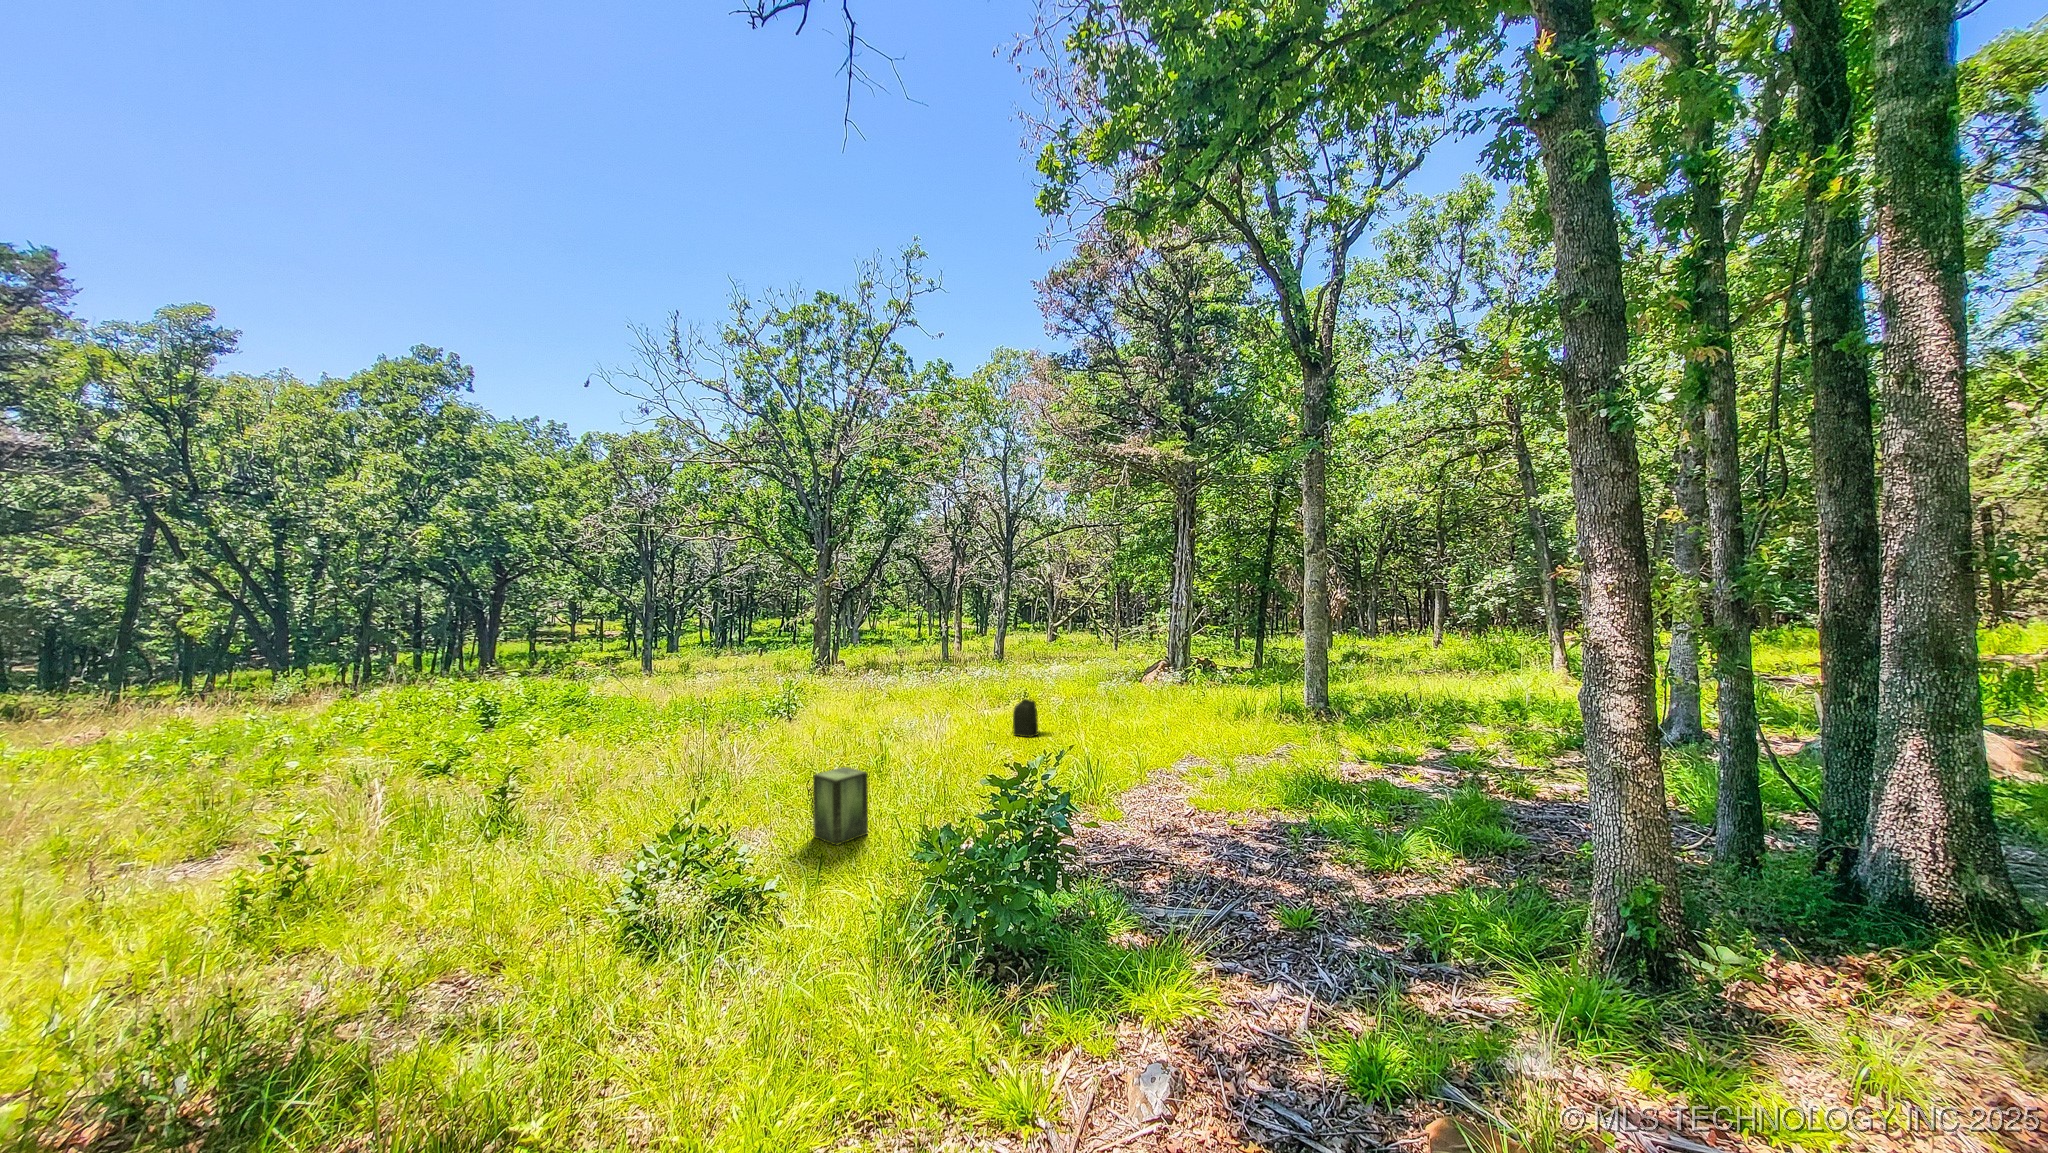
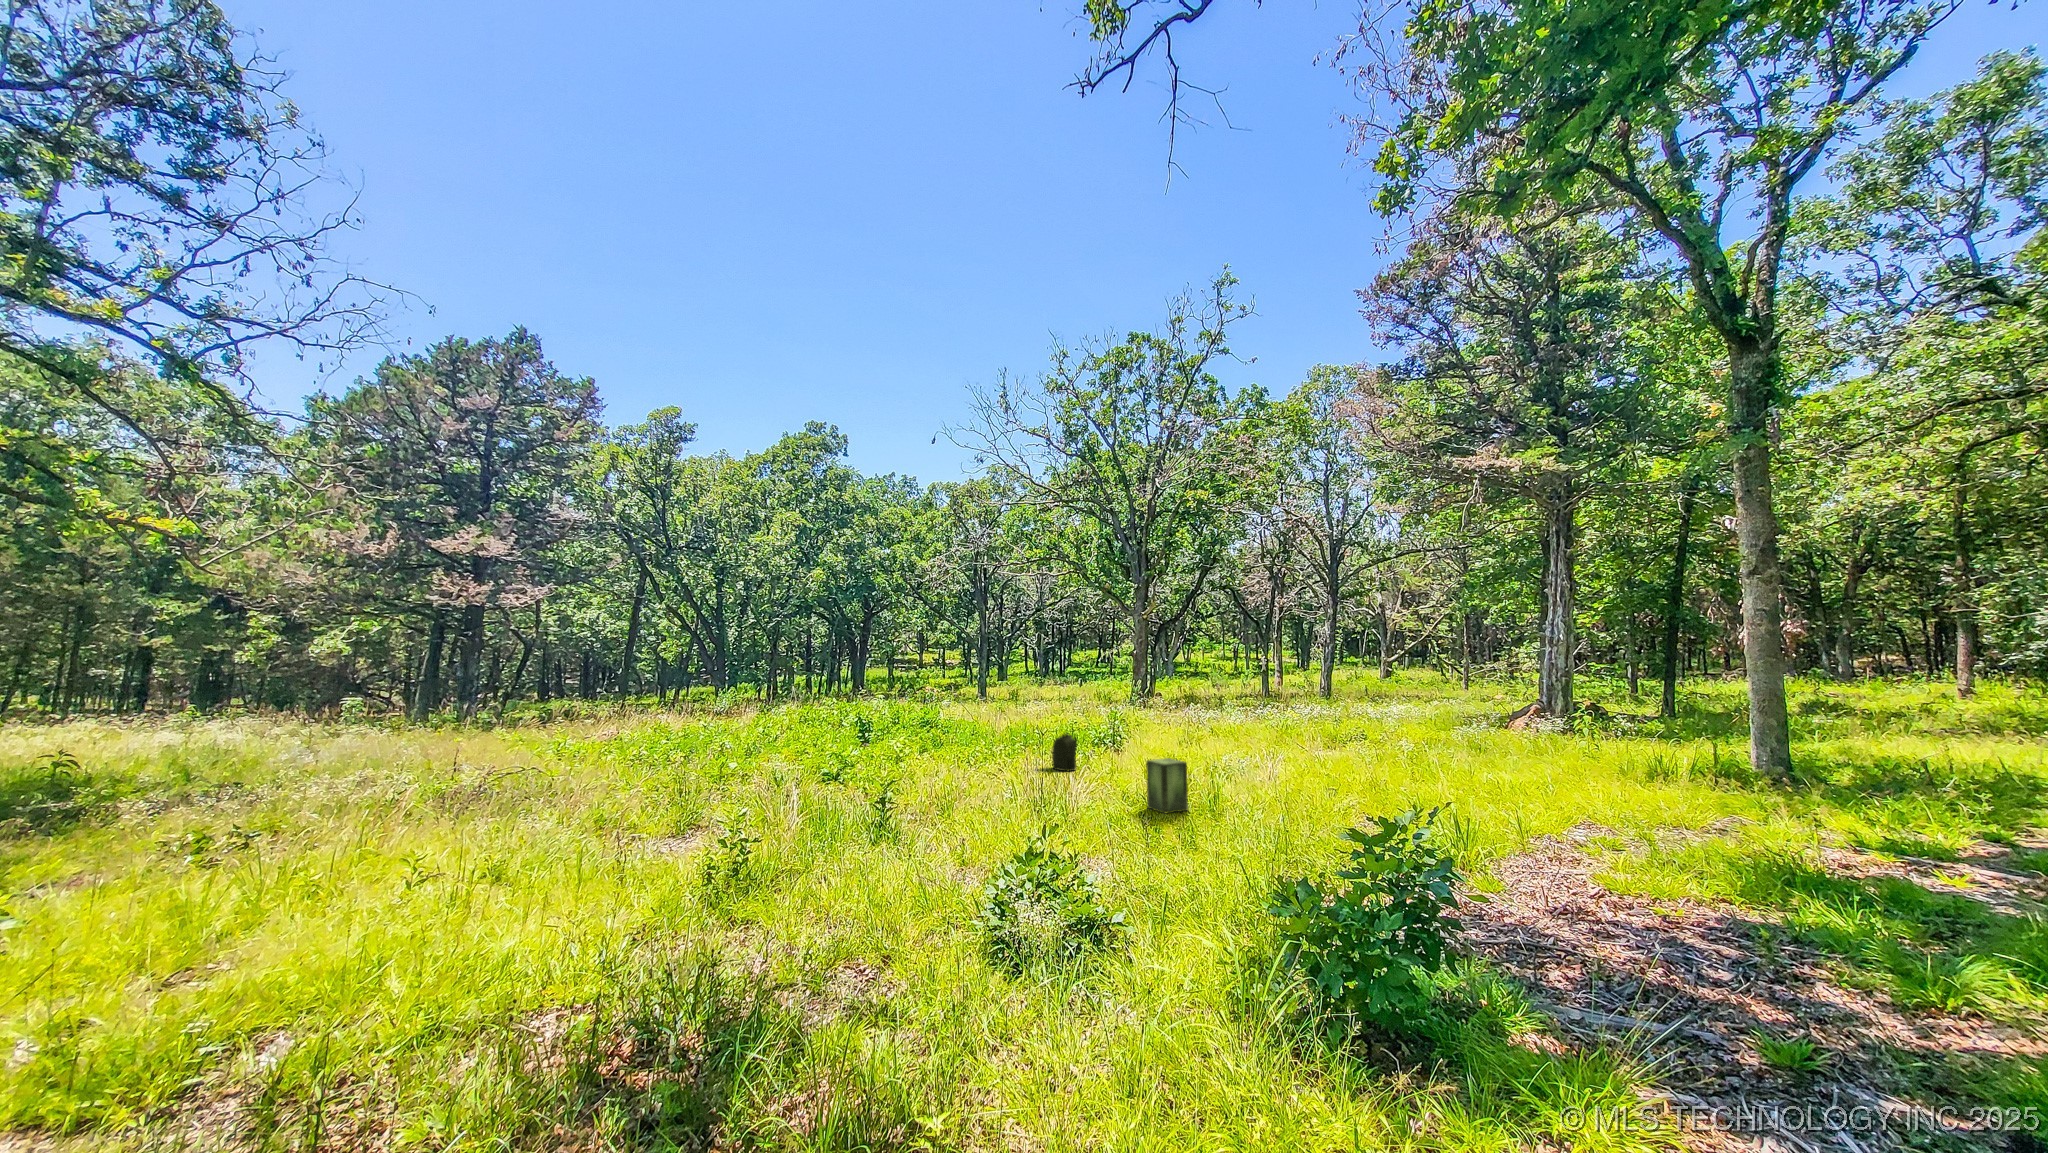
backpack: present [1013,699,1038,737] -> present [1052,733,1077,772]

